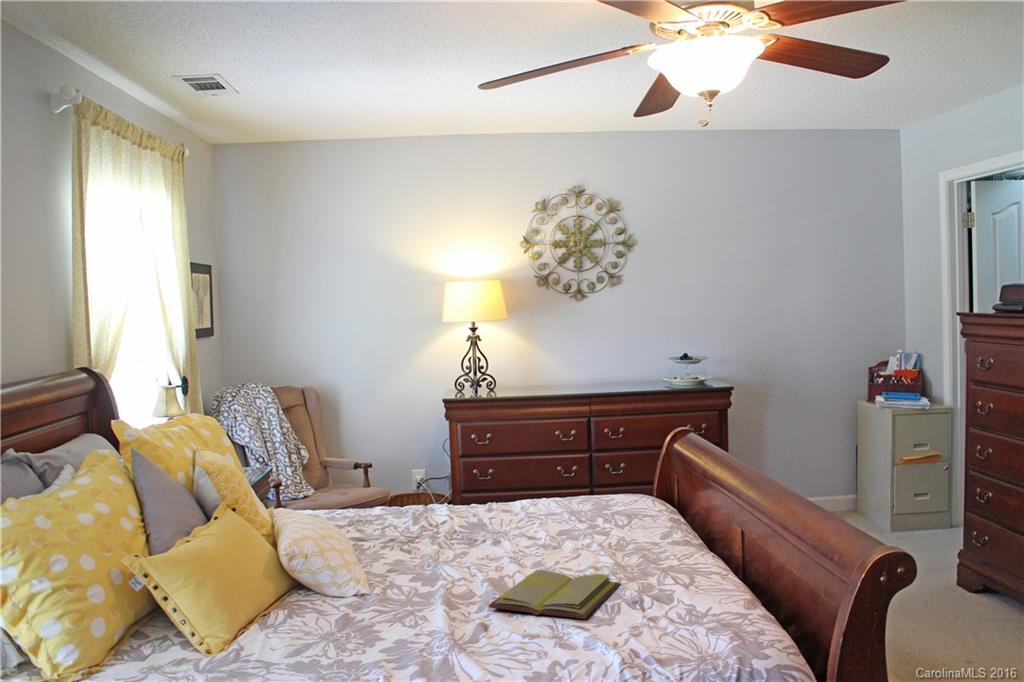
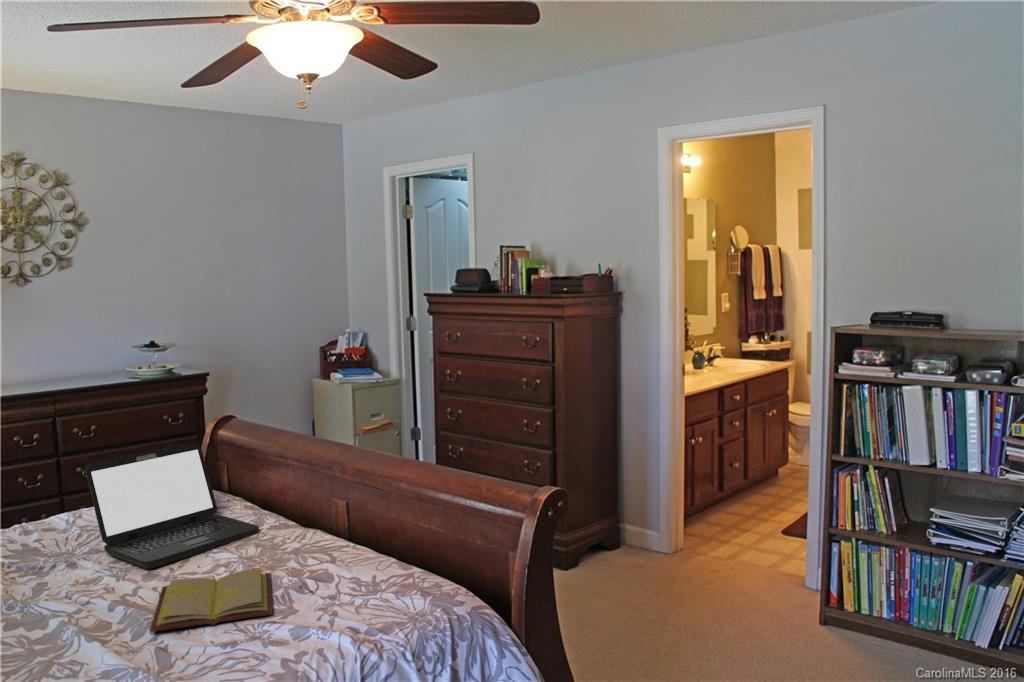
laptop: none [514,449,651,557] -> present [85,443,259,569]

